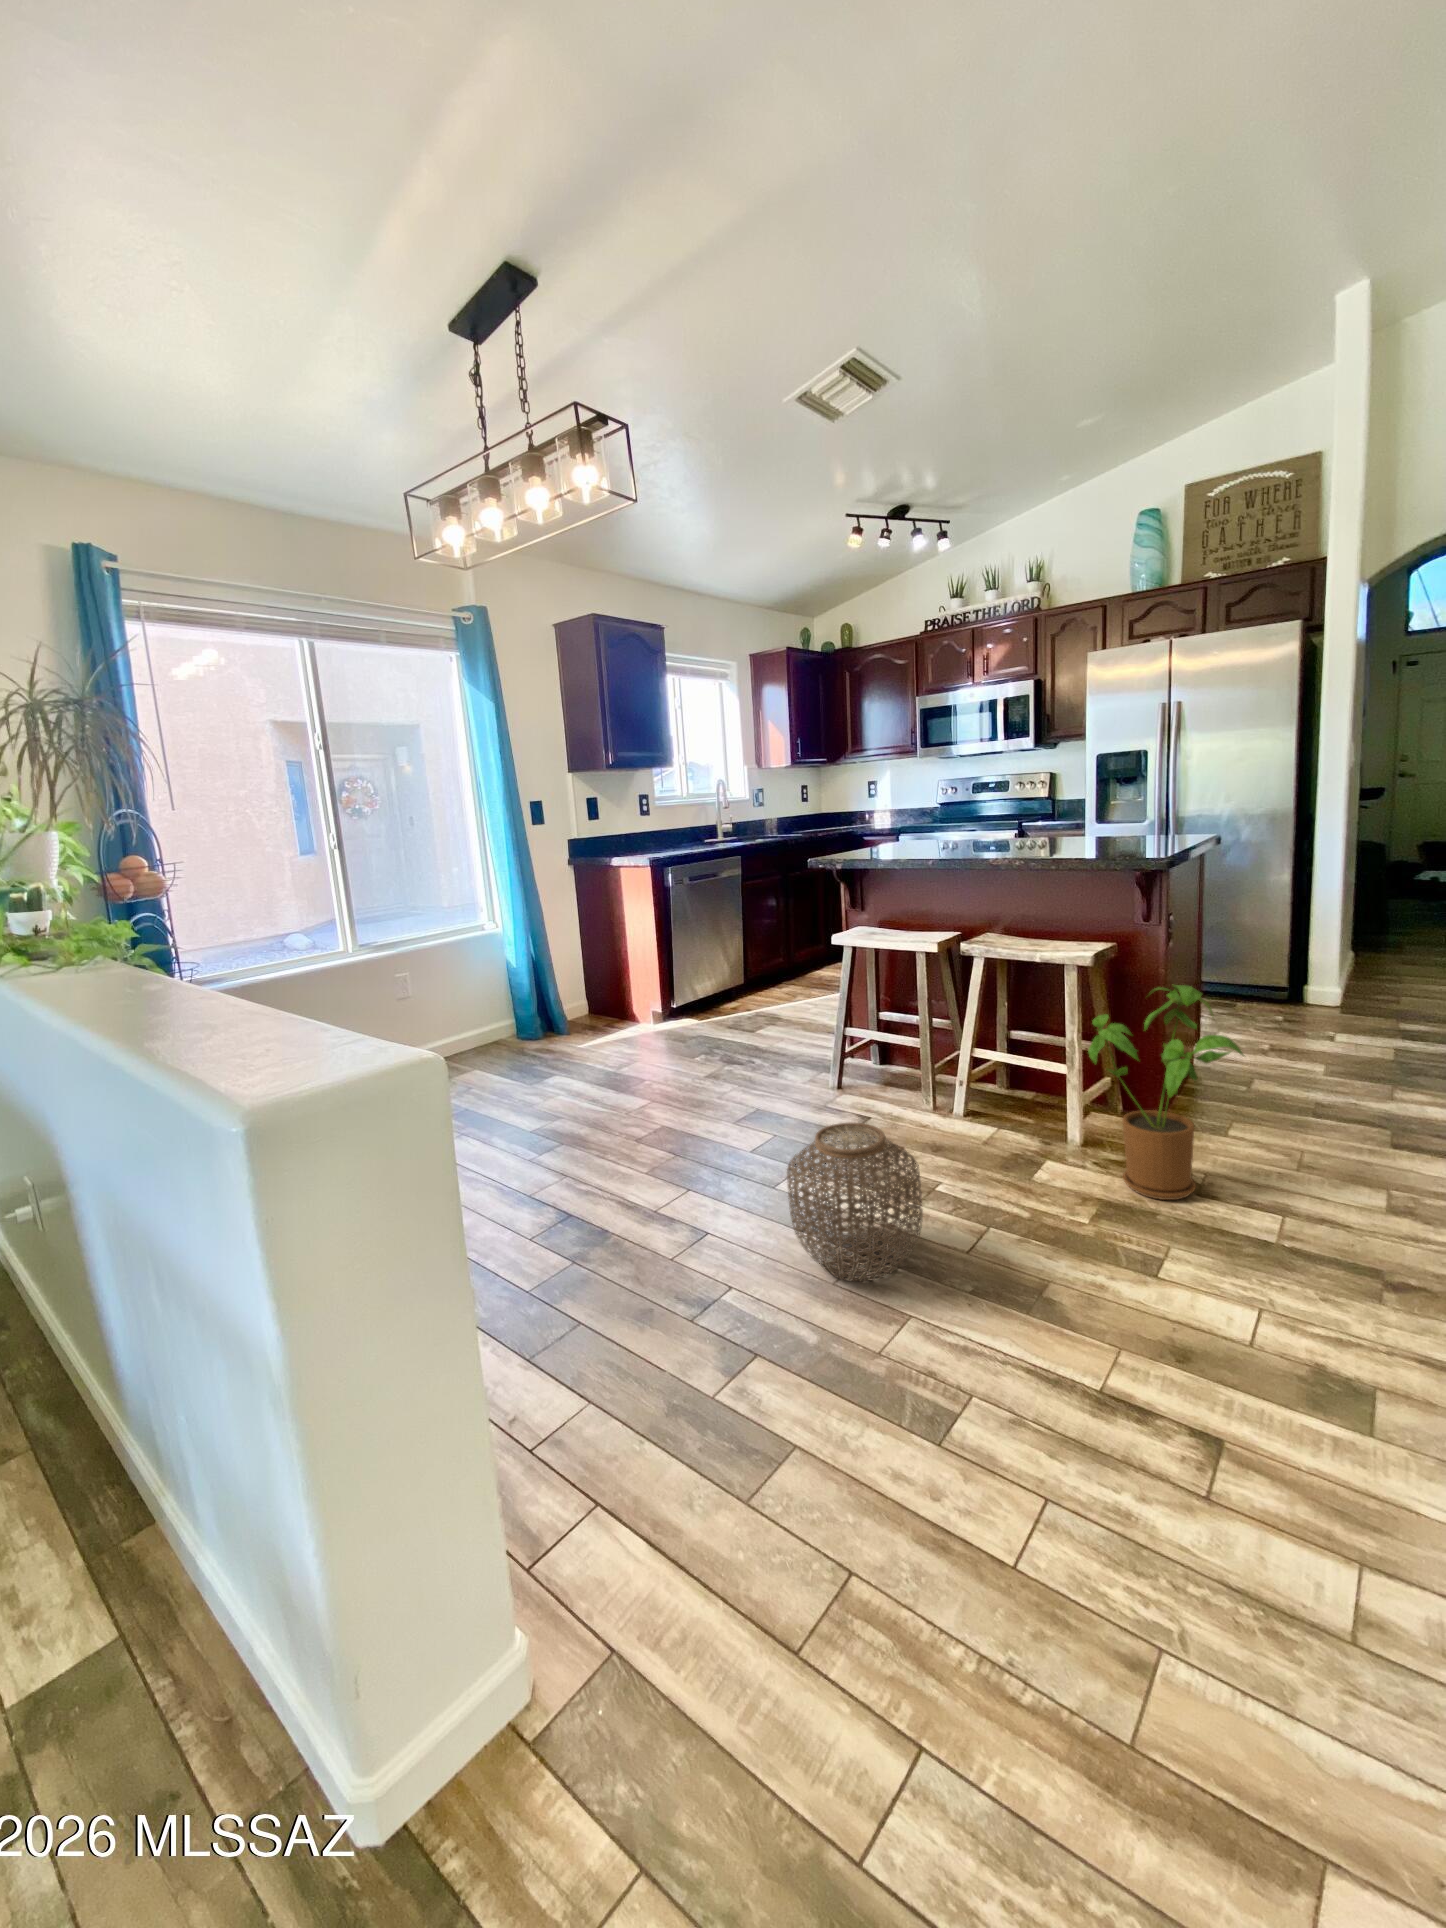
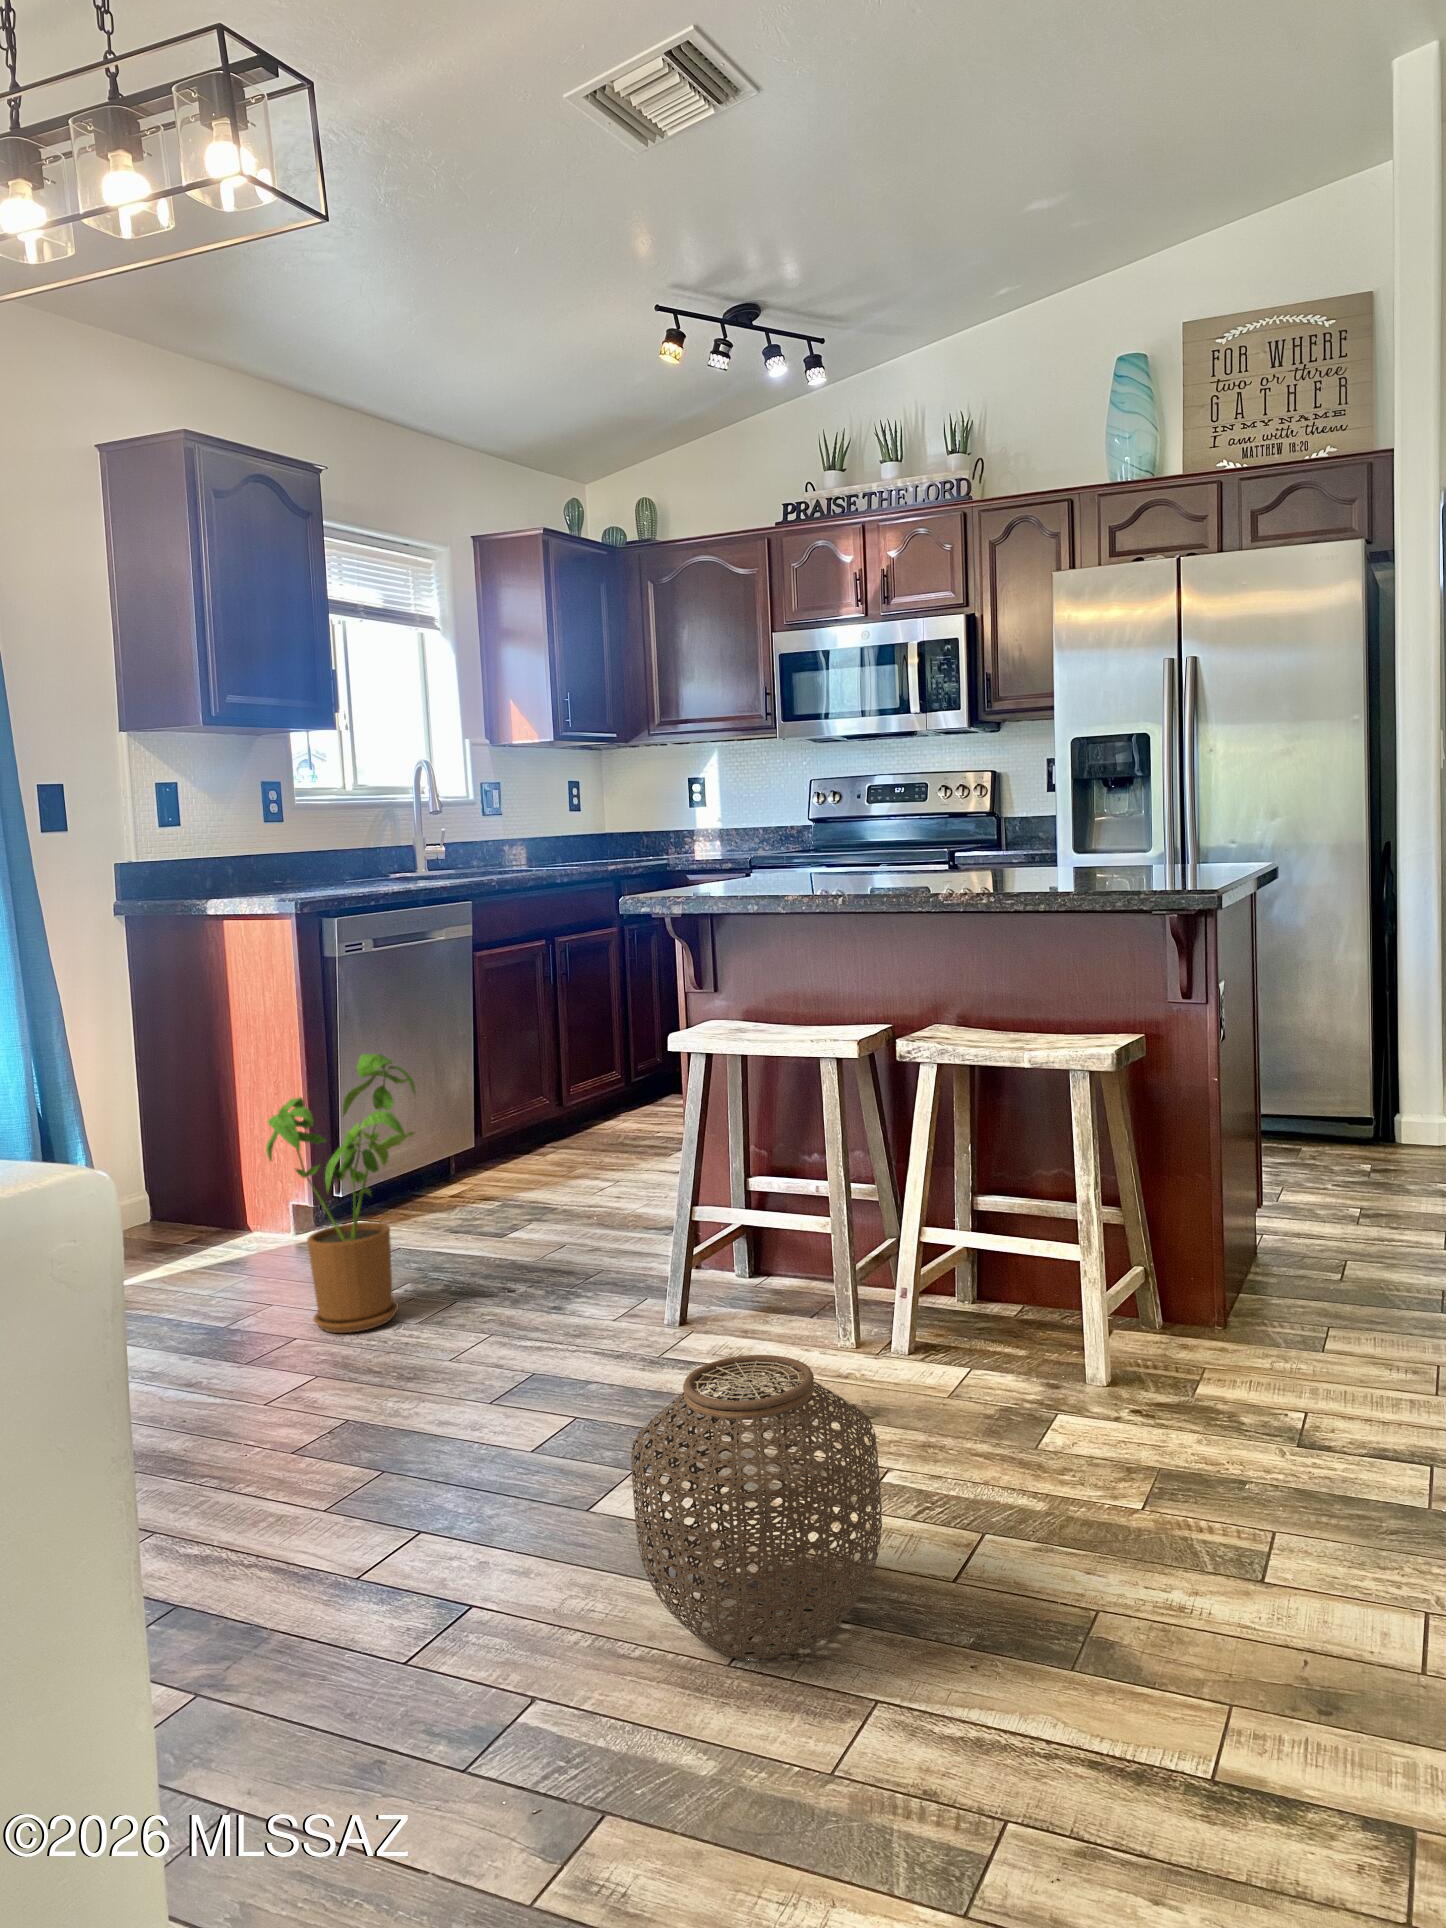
house plant: present [1088,985,1244,1200] -> present [266,1054,415,1333]

